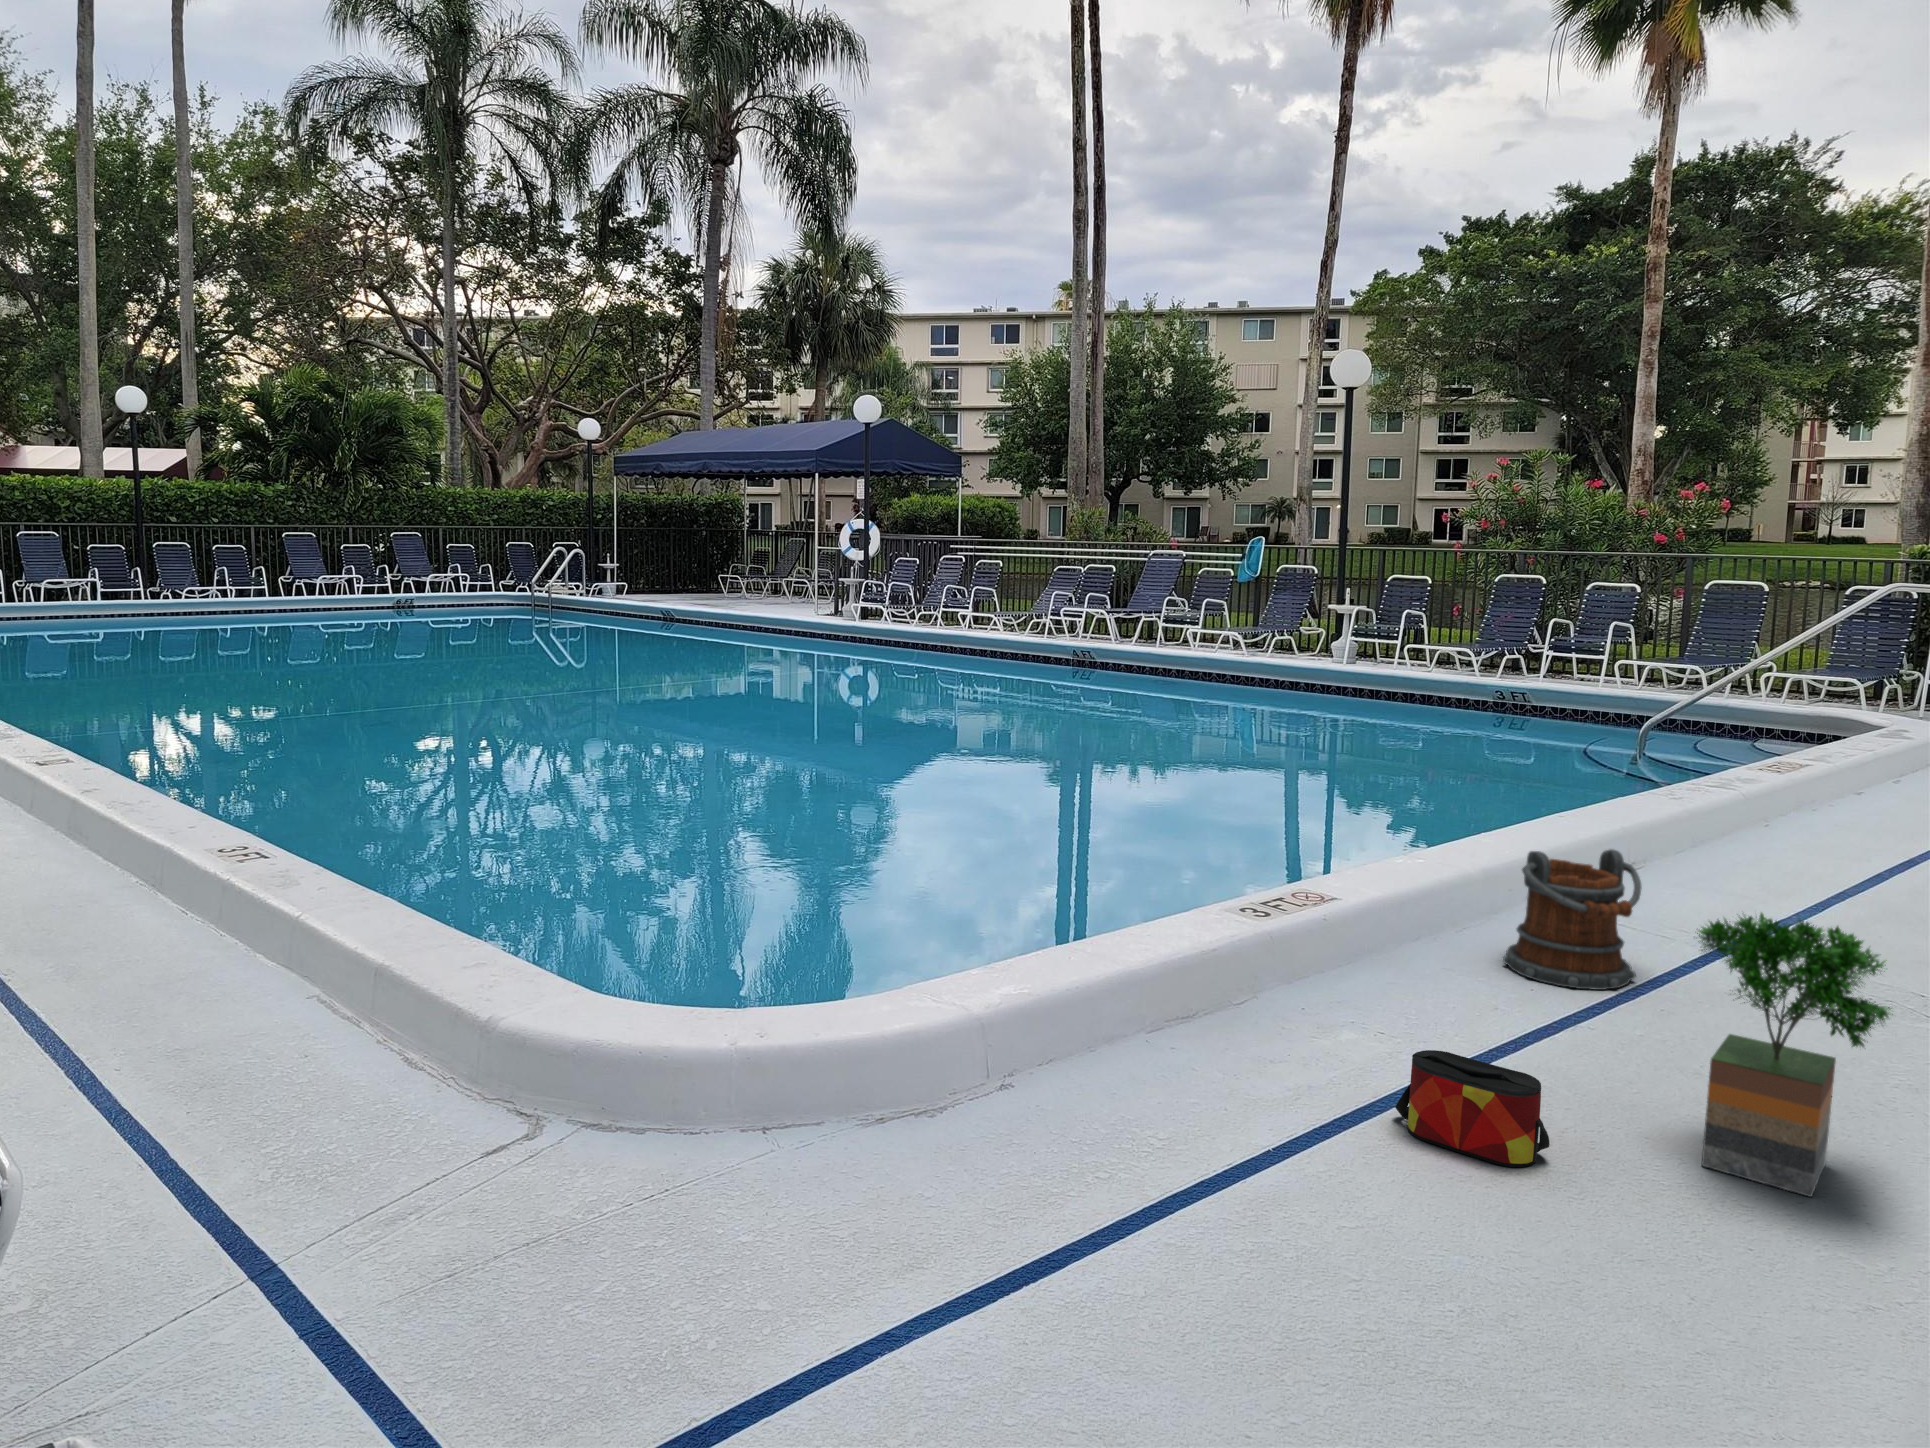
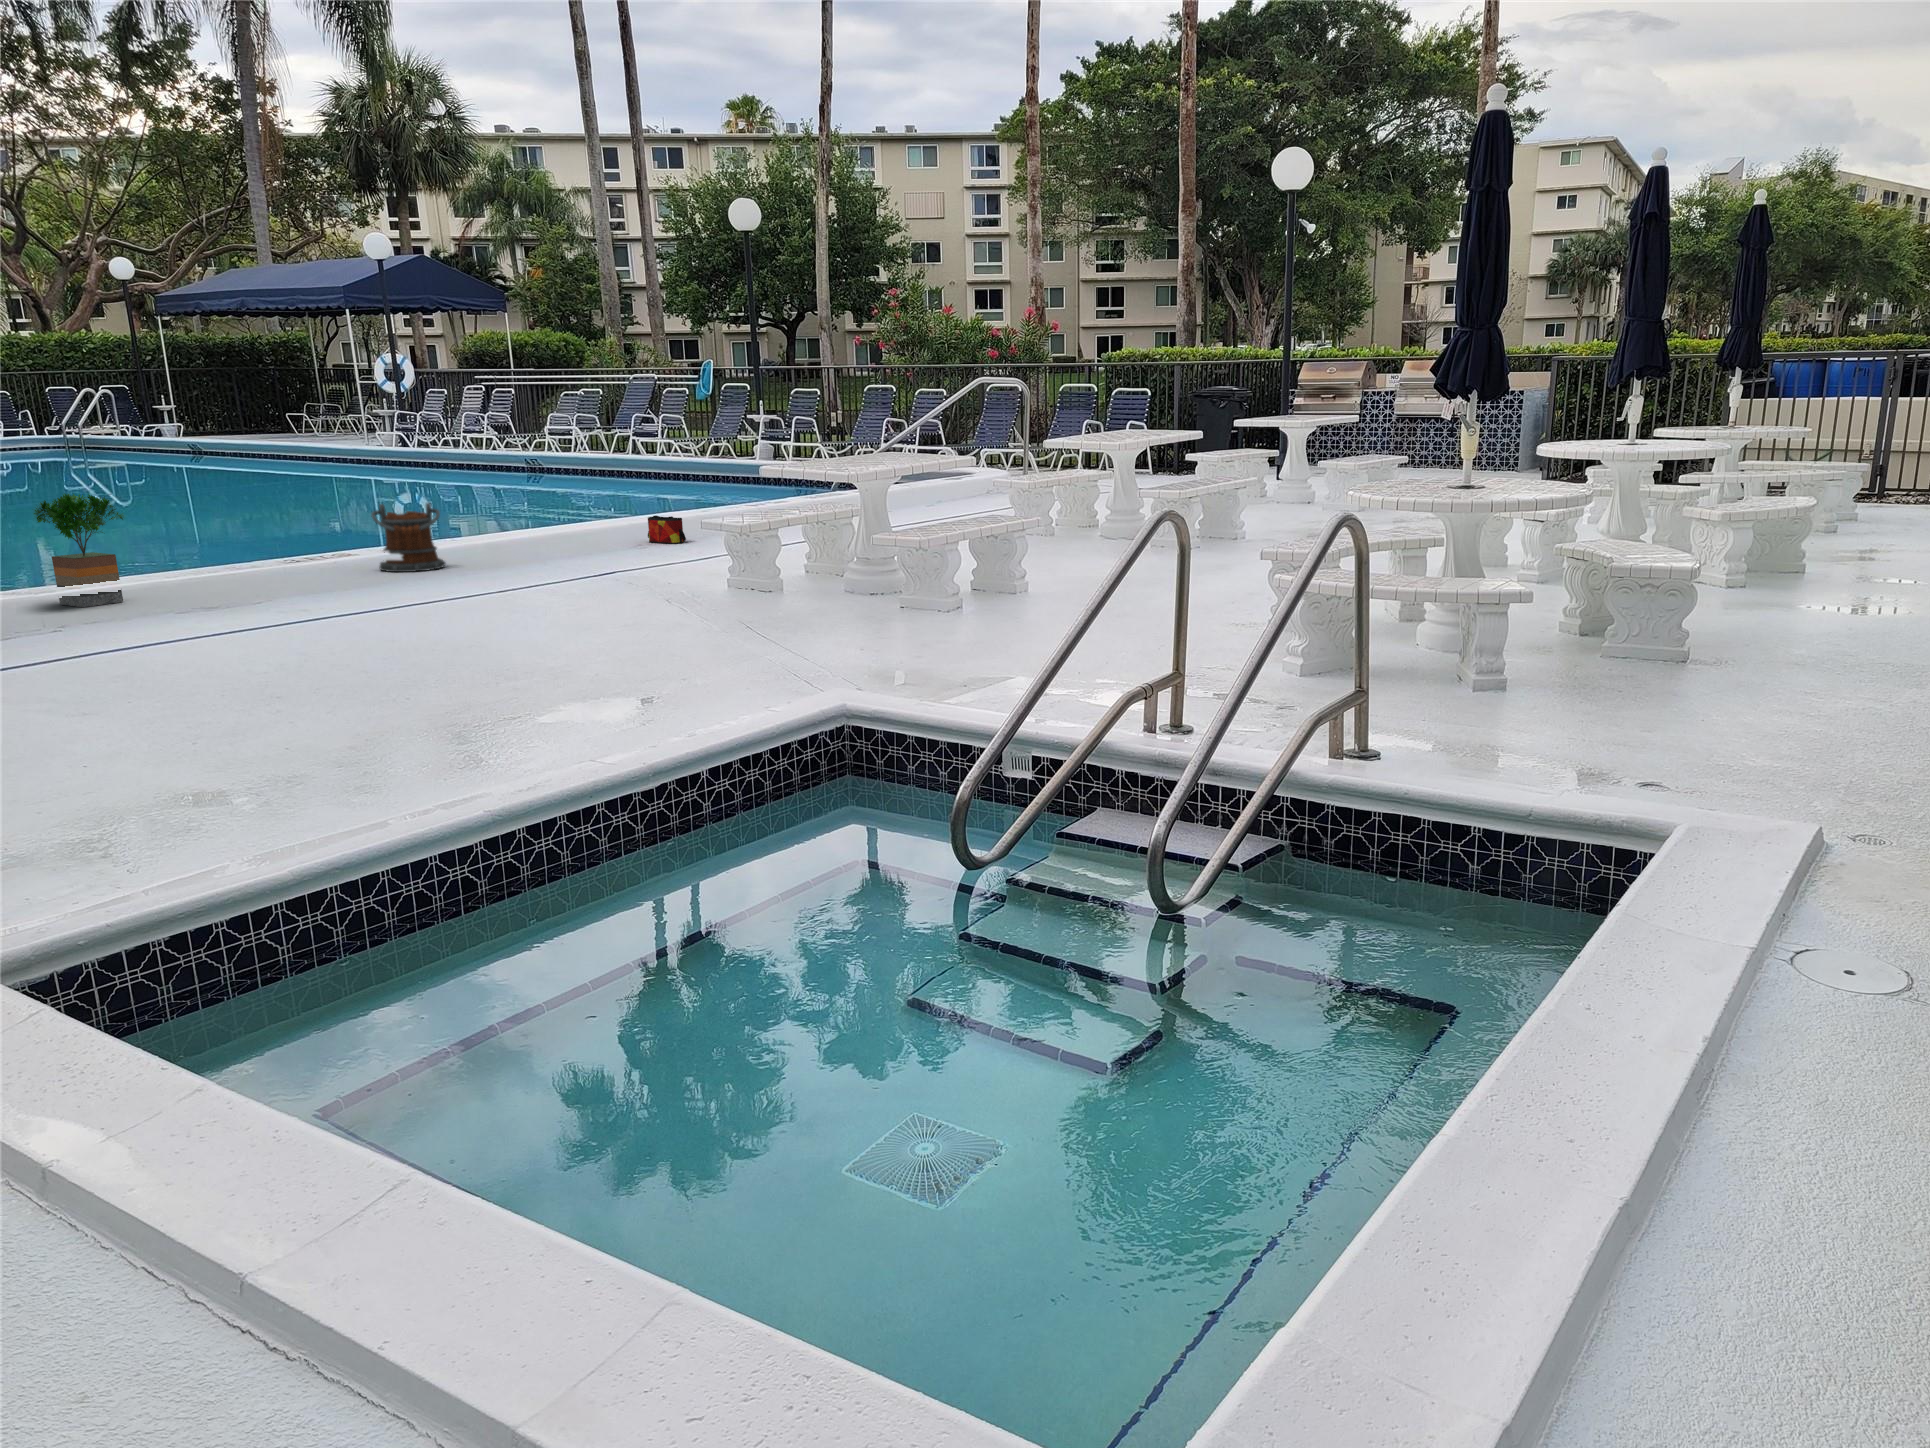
potted tree: present [1695,913,1893,1197] -> present [34,494,123,607]
bag: present [1395,1050,1550,1167] -> present [648,515,686,544]

